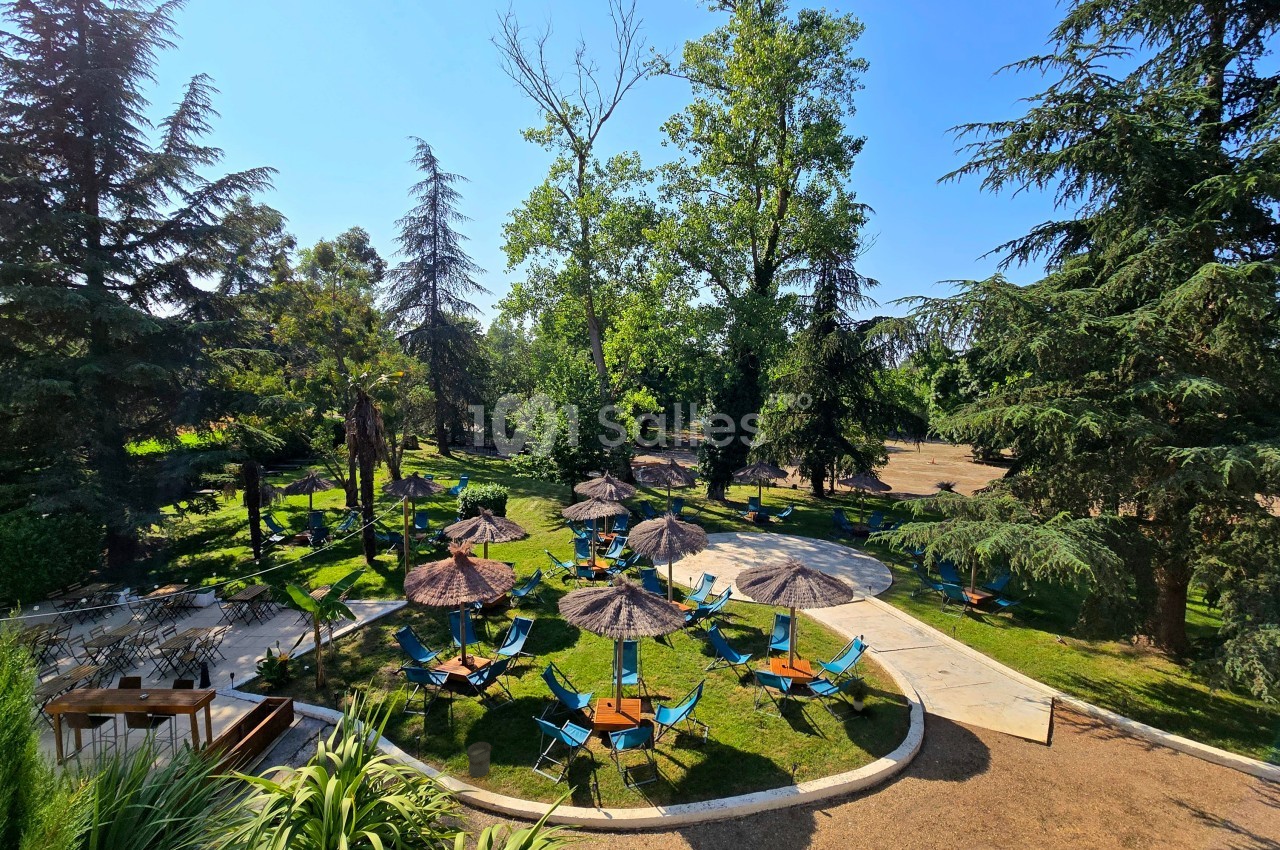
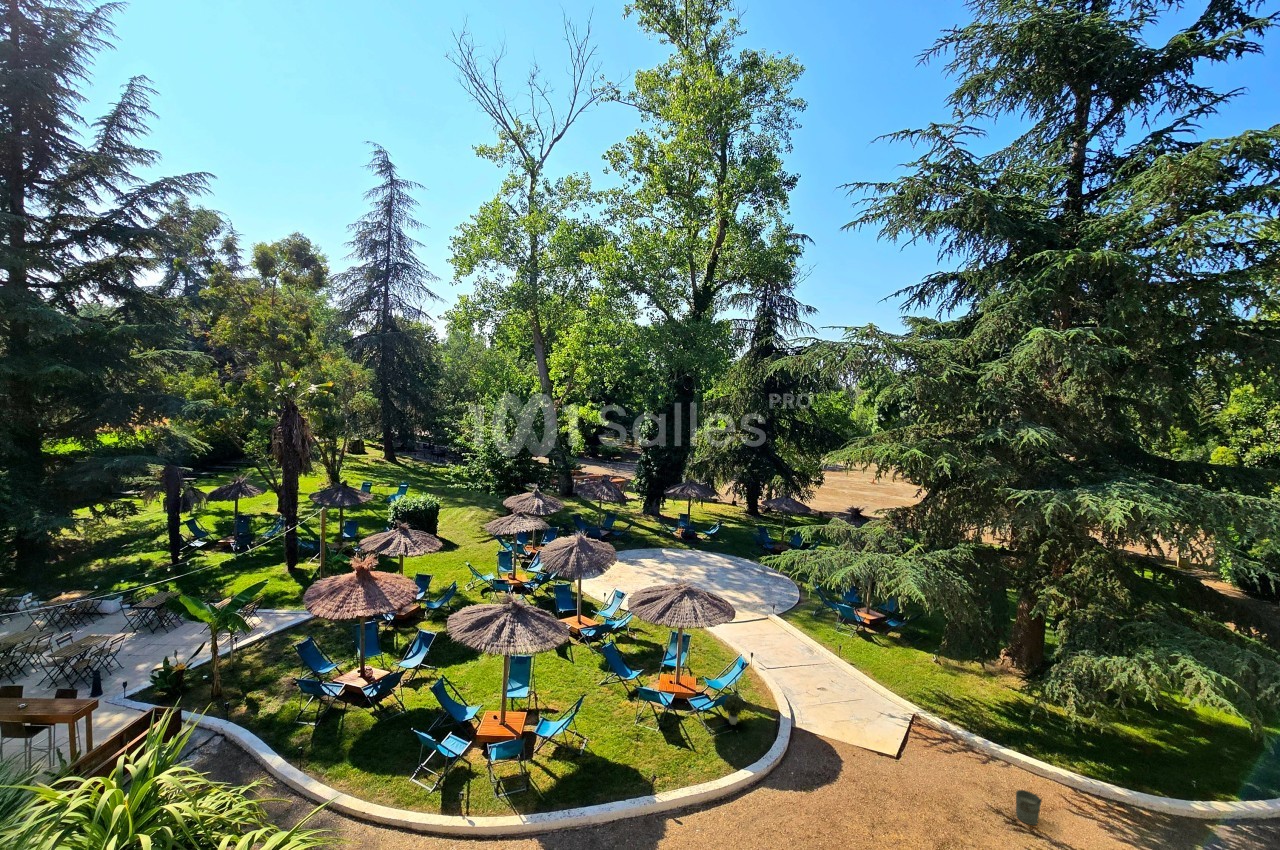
bucket: present [467,742,492,777] -> present [1016,790,1042,825]

